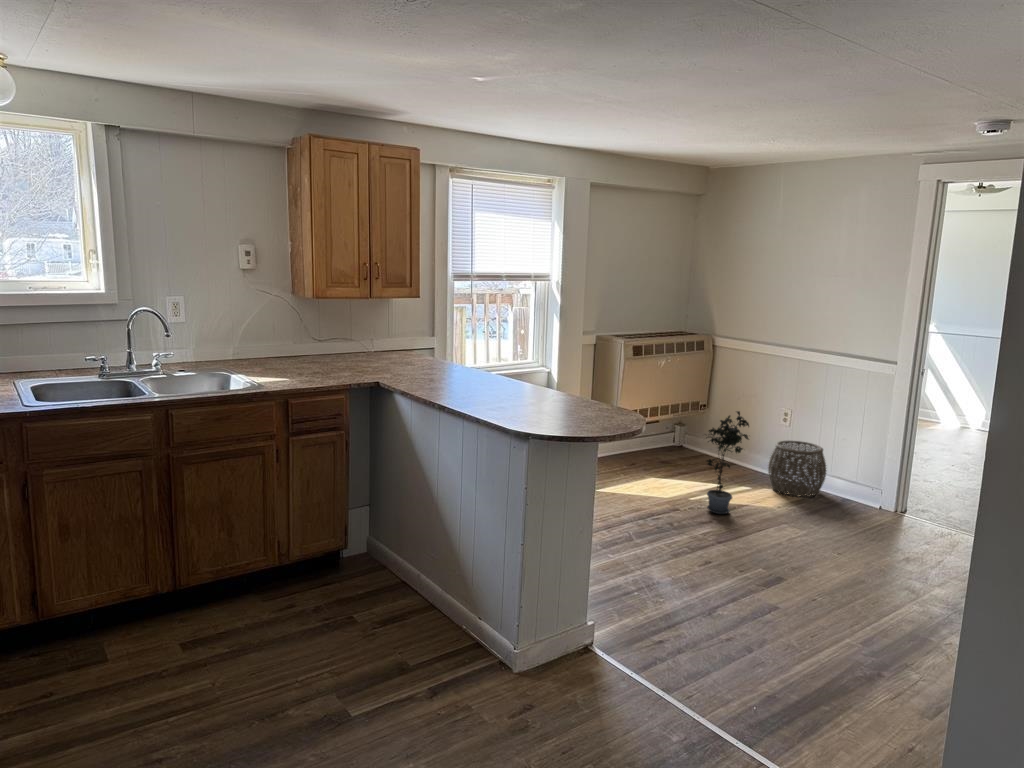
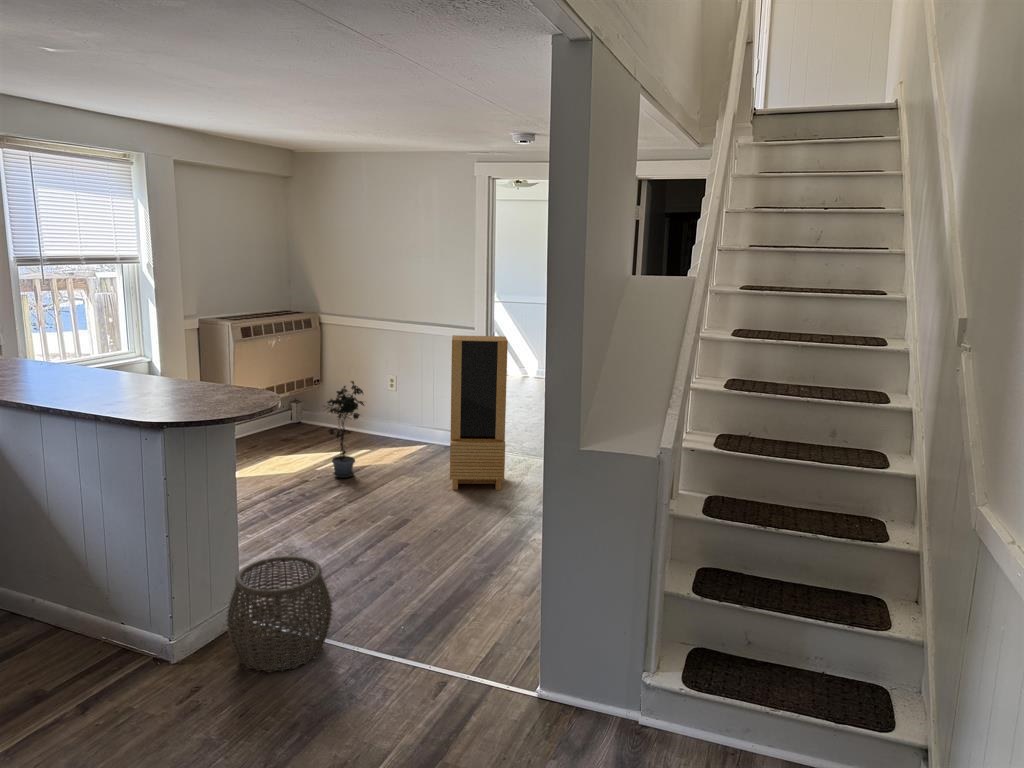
storage cabinet: none [841,371,938,566] -> present [450,335,508,490]
woven basket: present [768,441,826,497] -> present [226,556,332,673]

